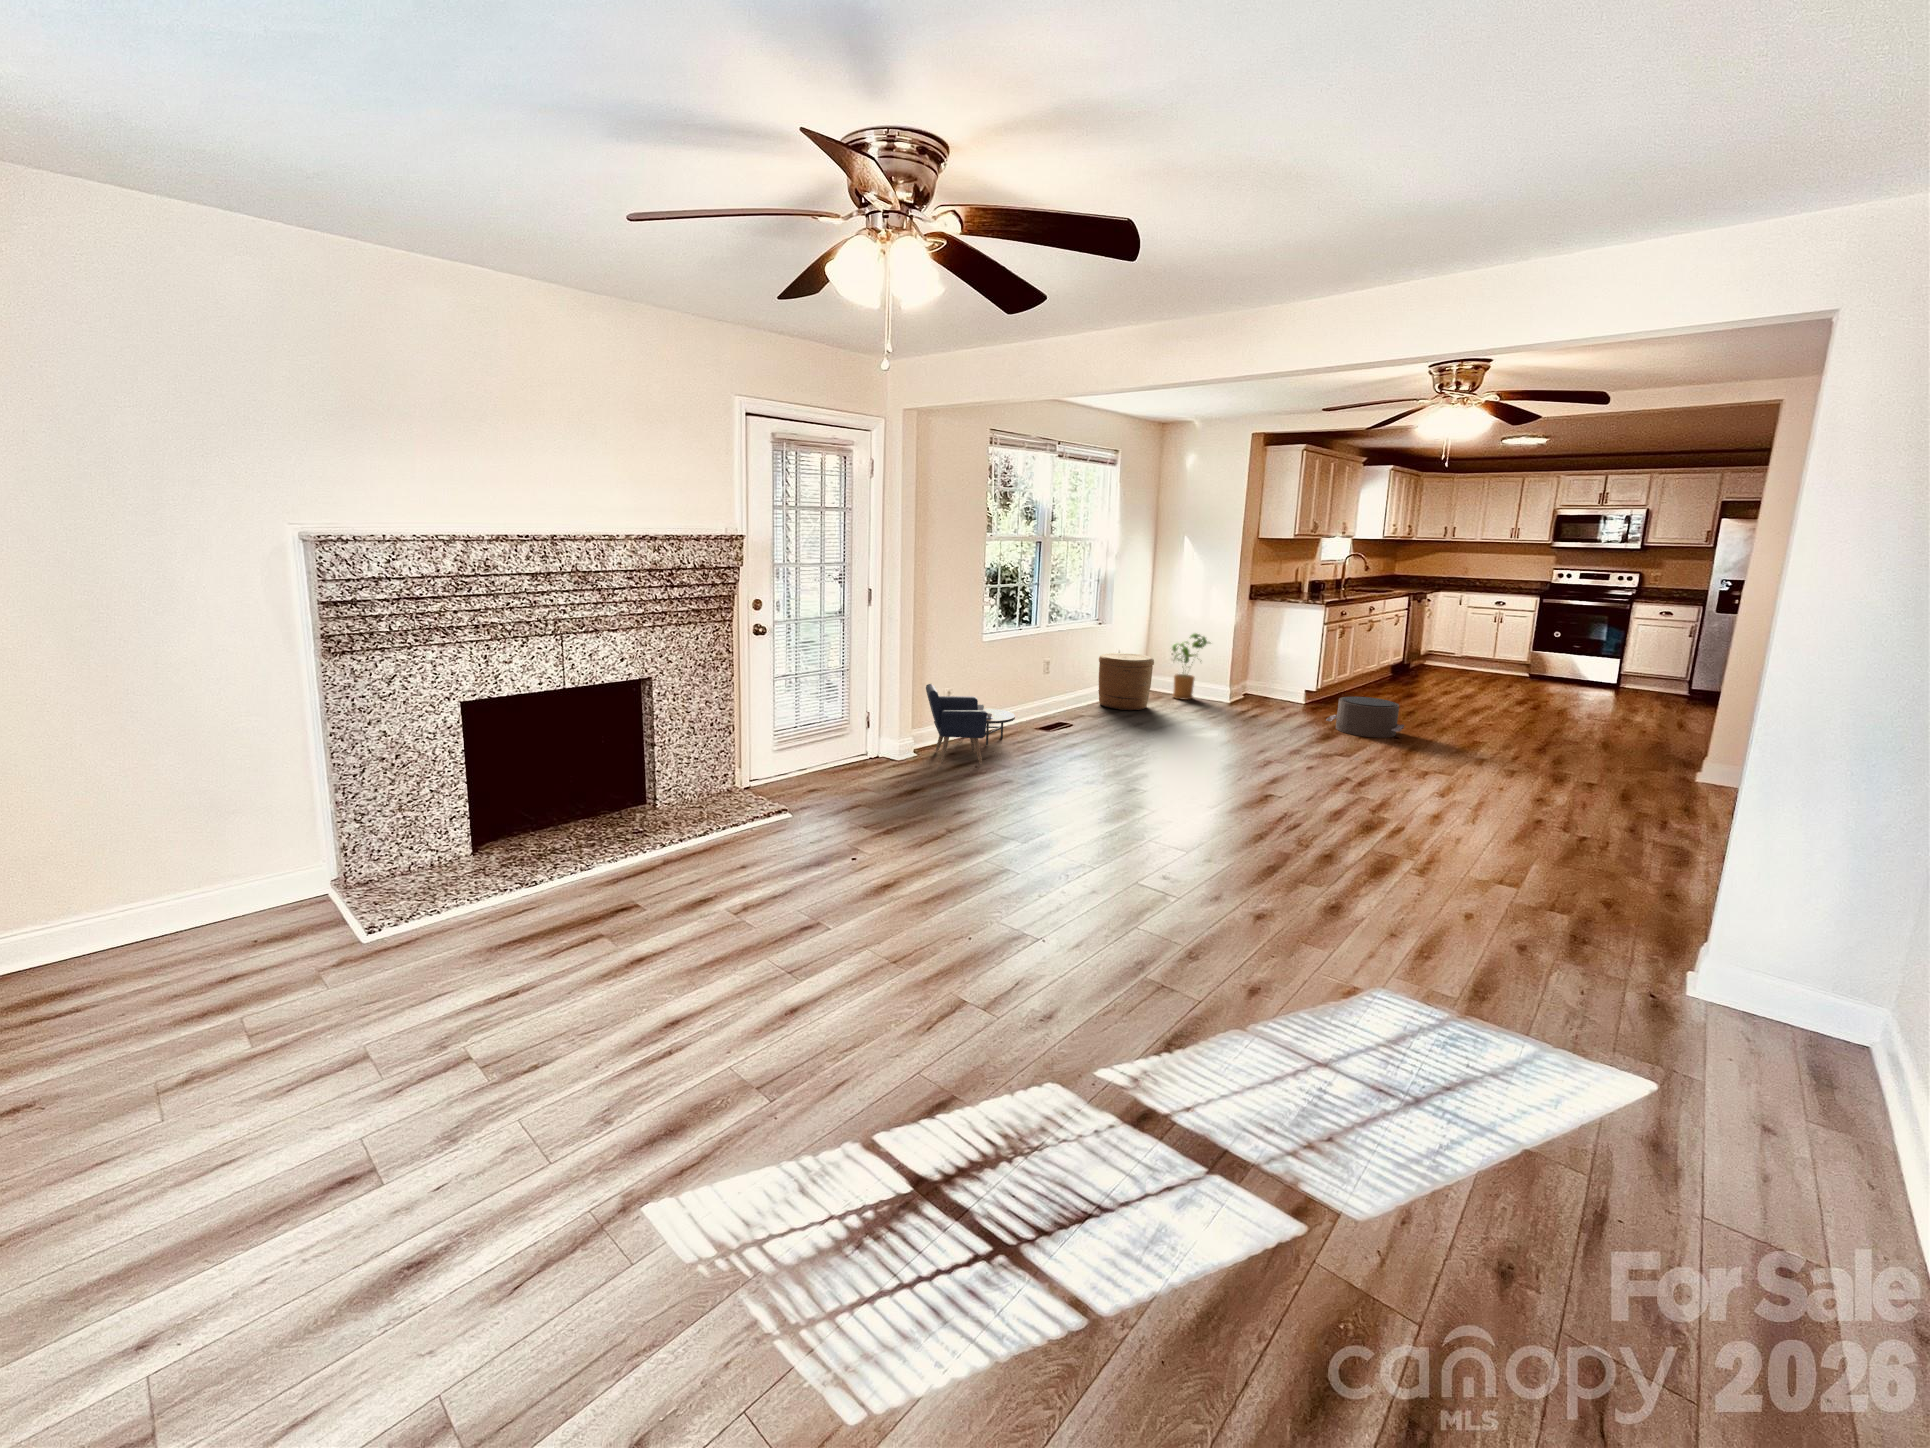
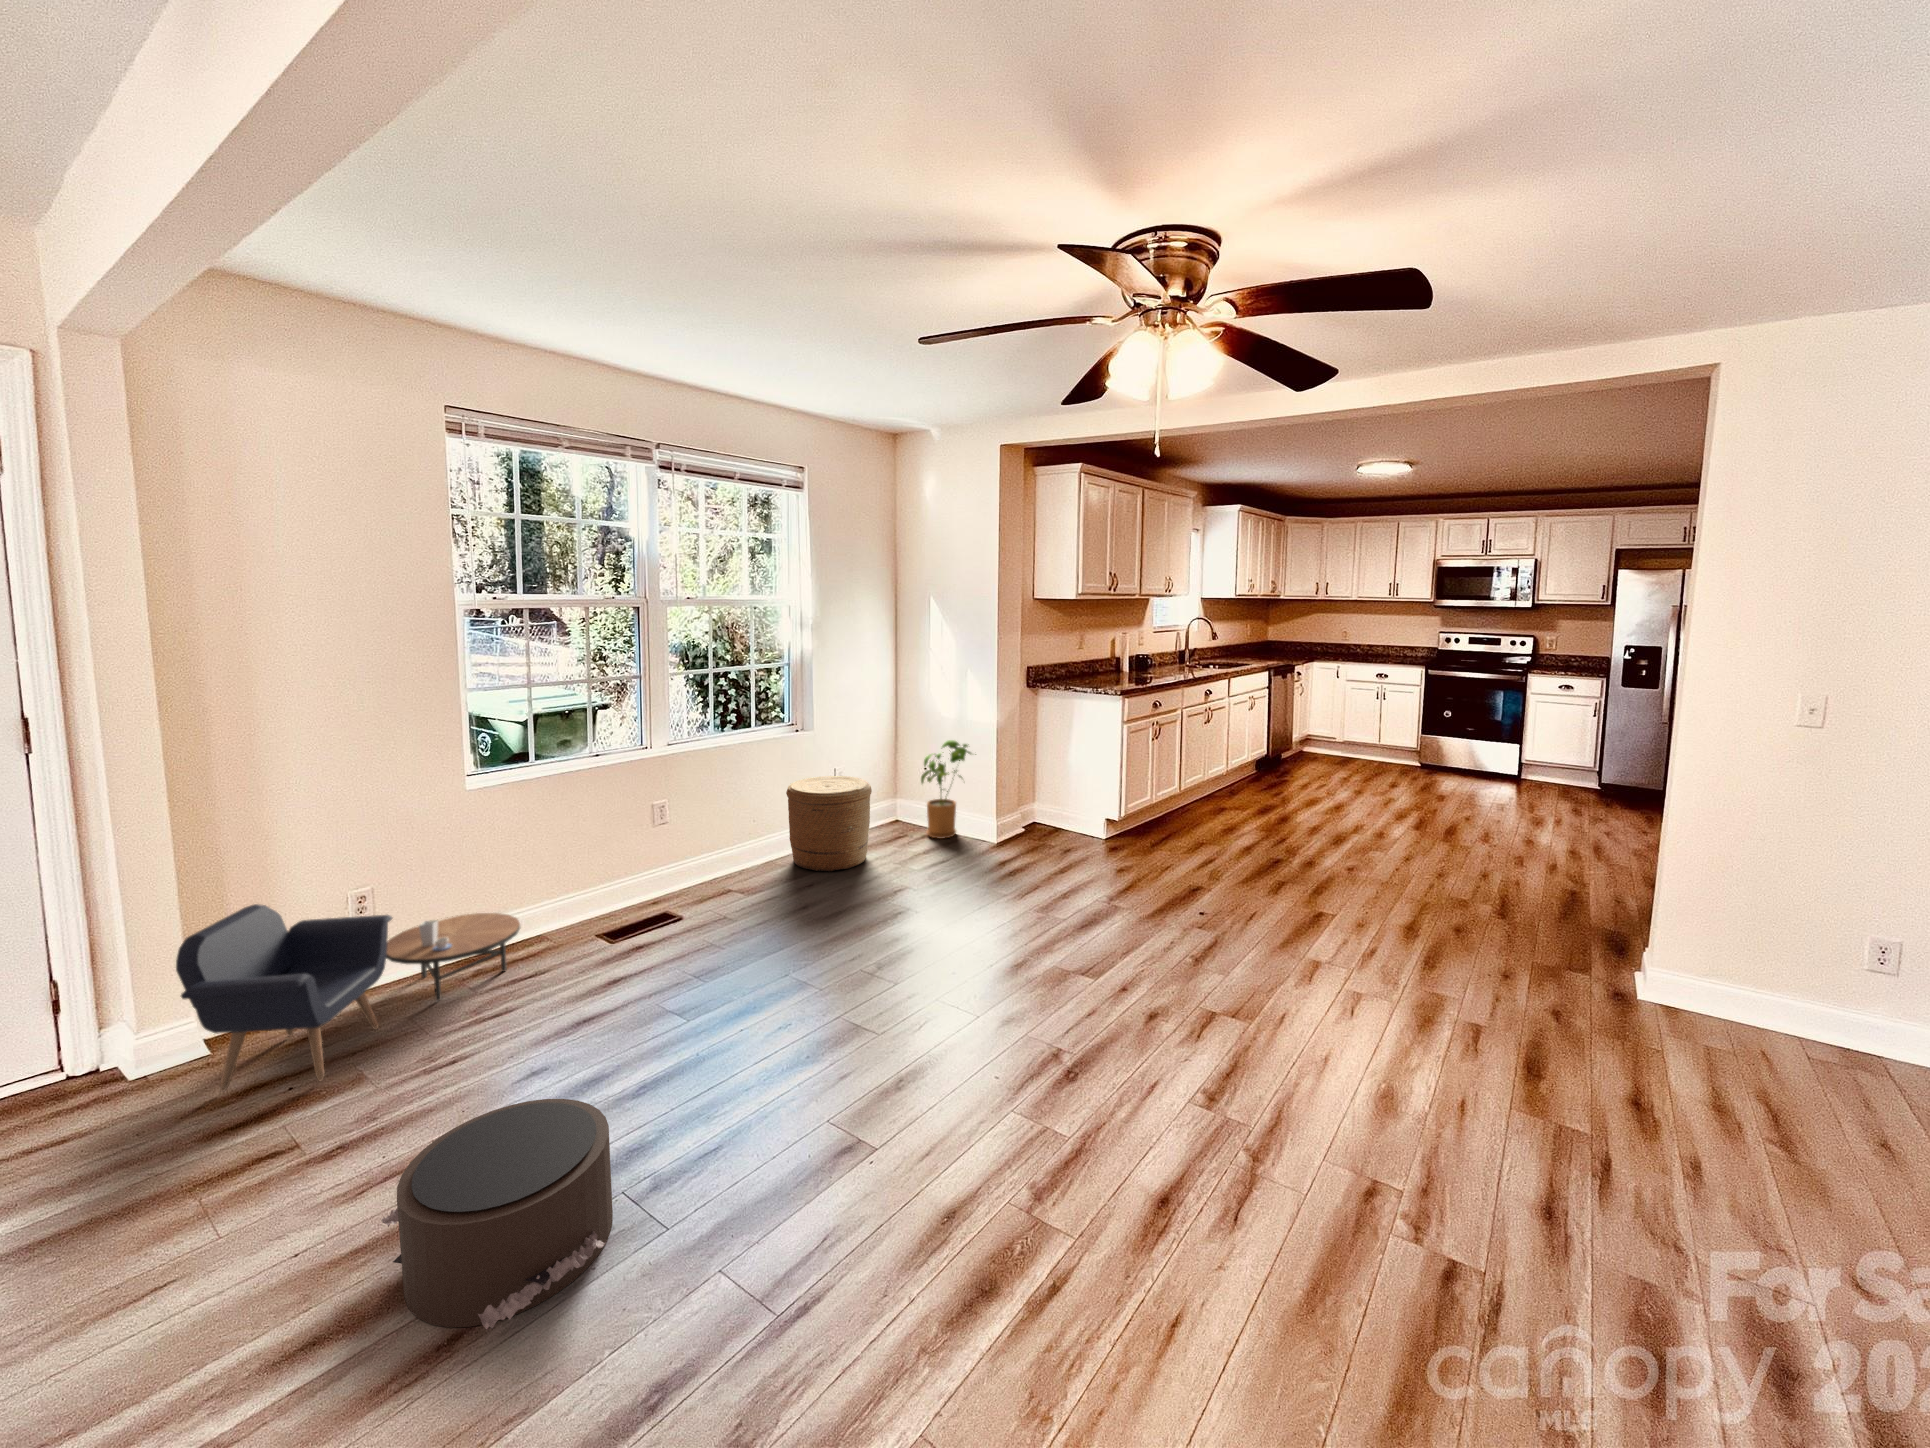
pouf: present [1326,697,1404,738] -> present [381,1099,613,1329]

